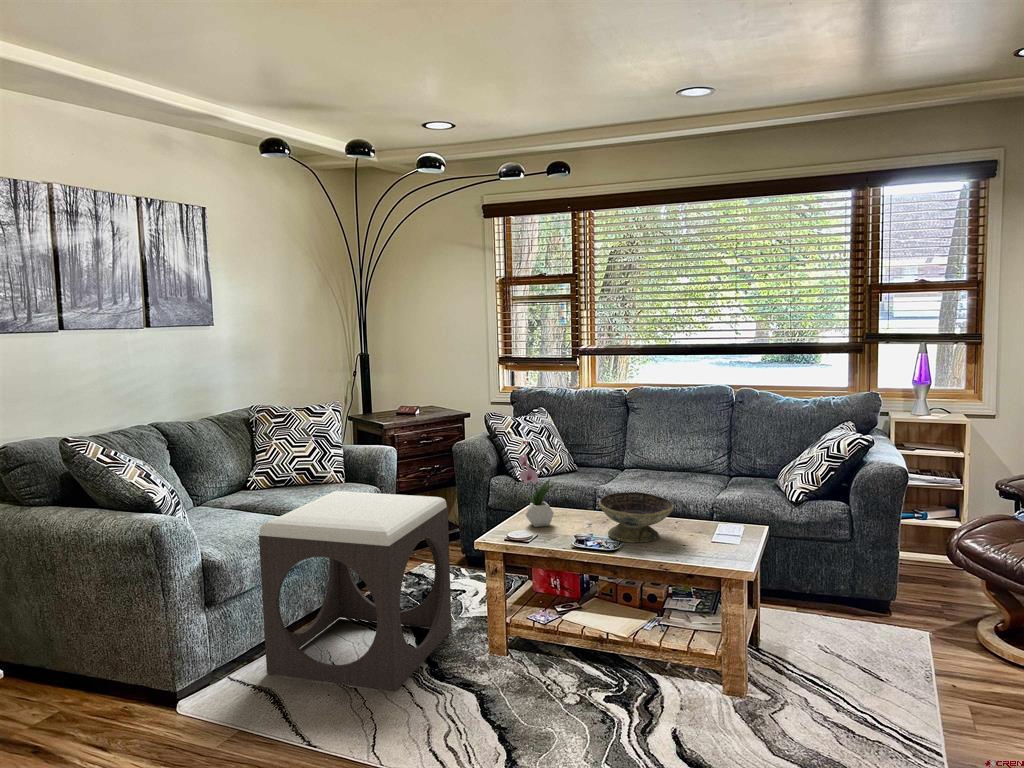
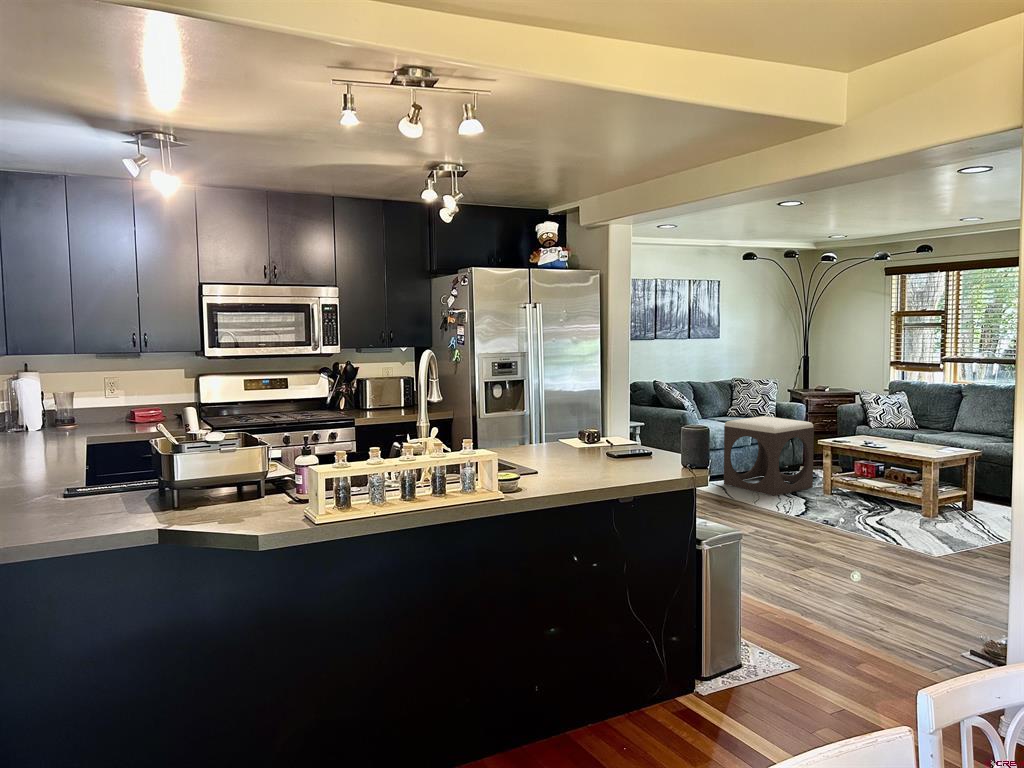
flower arrangement: present [519,441,556,527] -> none [849,399,868,441]
decorative bowl: present [599,492,674,543] -> none [883,427,924,449]

